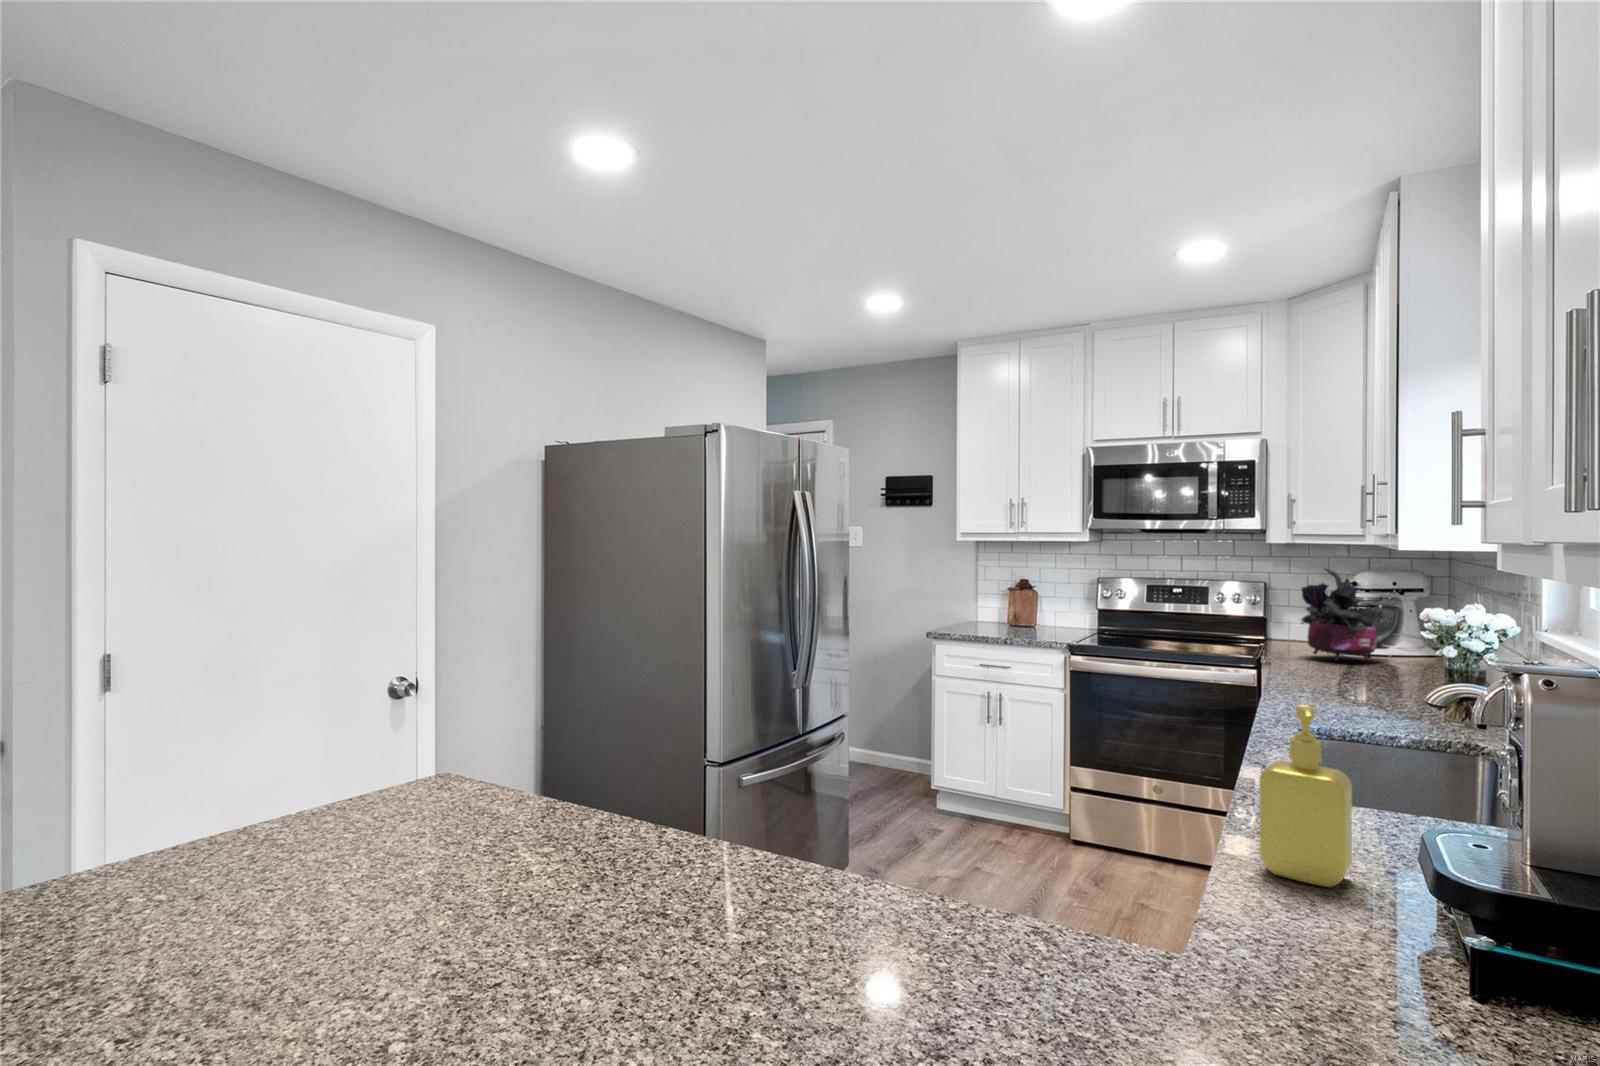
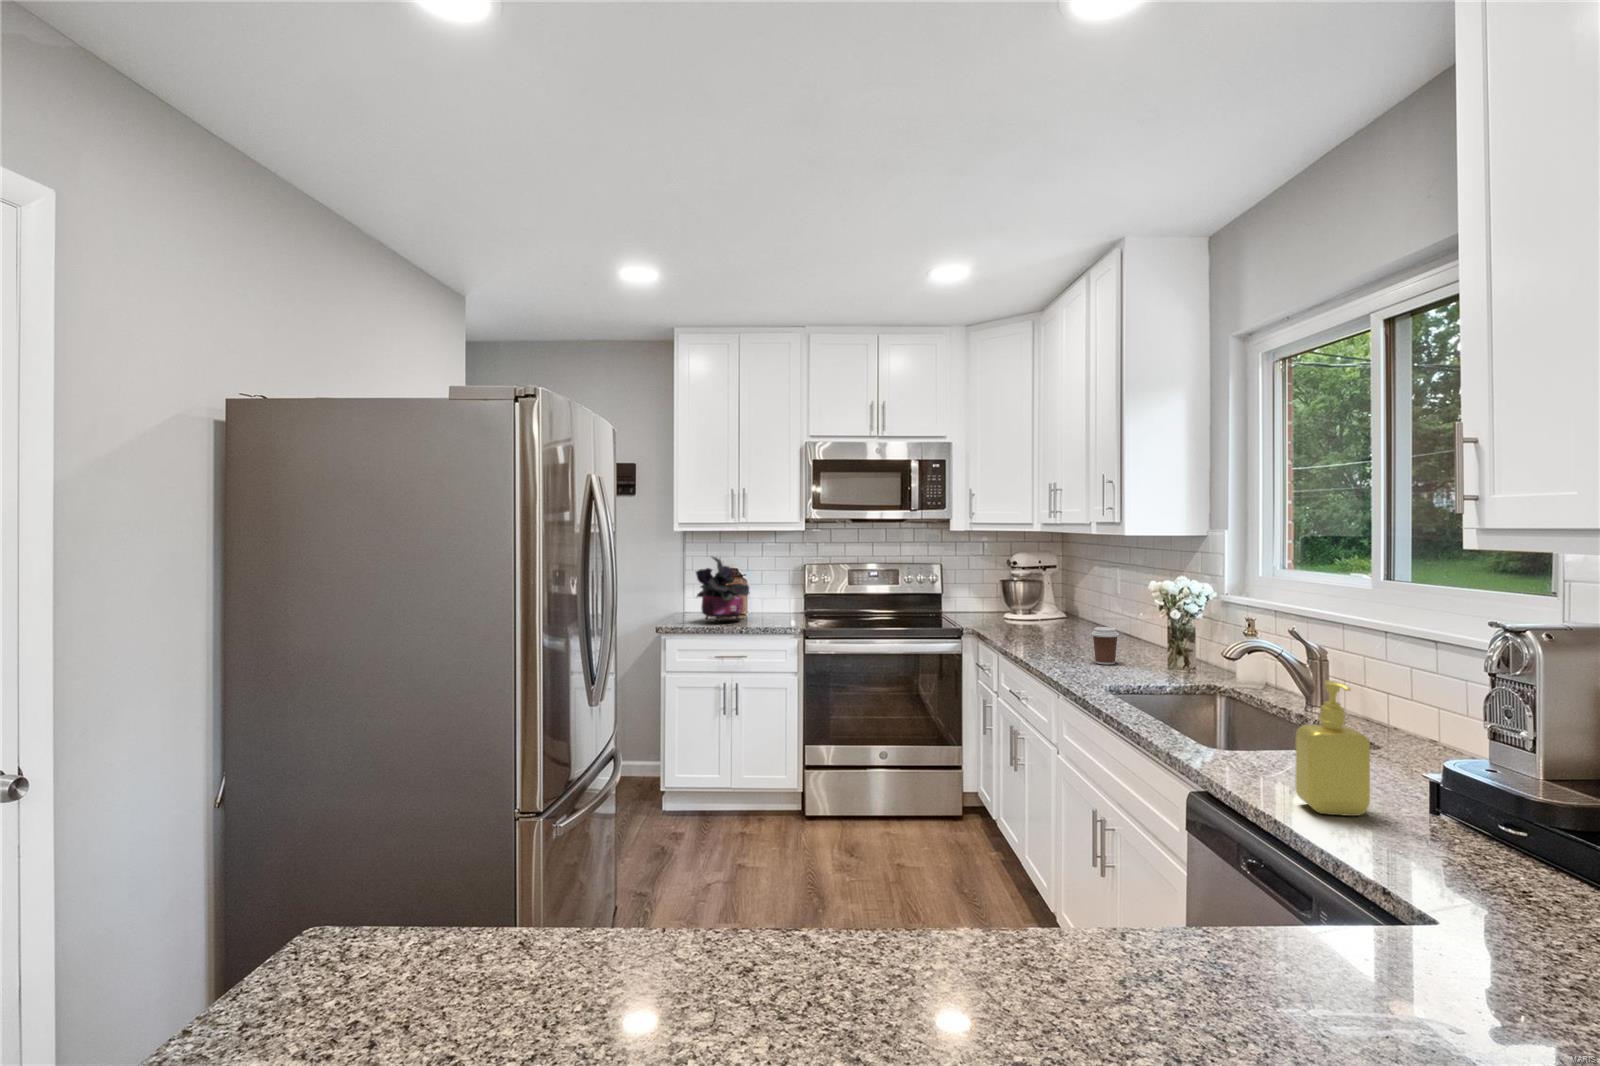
potted plant: present [1301,568,1386,661] -> present [696,556,749,622]
coffee cup: none [1348,659,1388,708] -> present [1091,627,1119,665]

